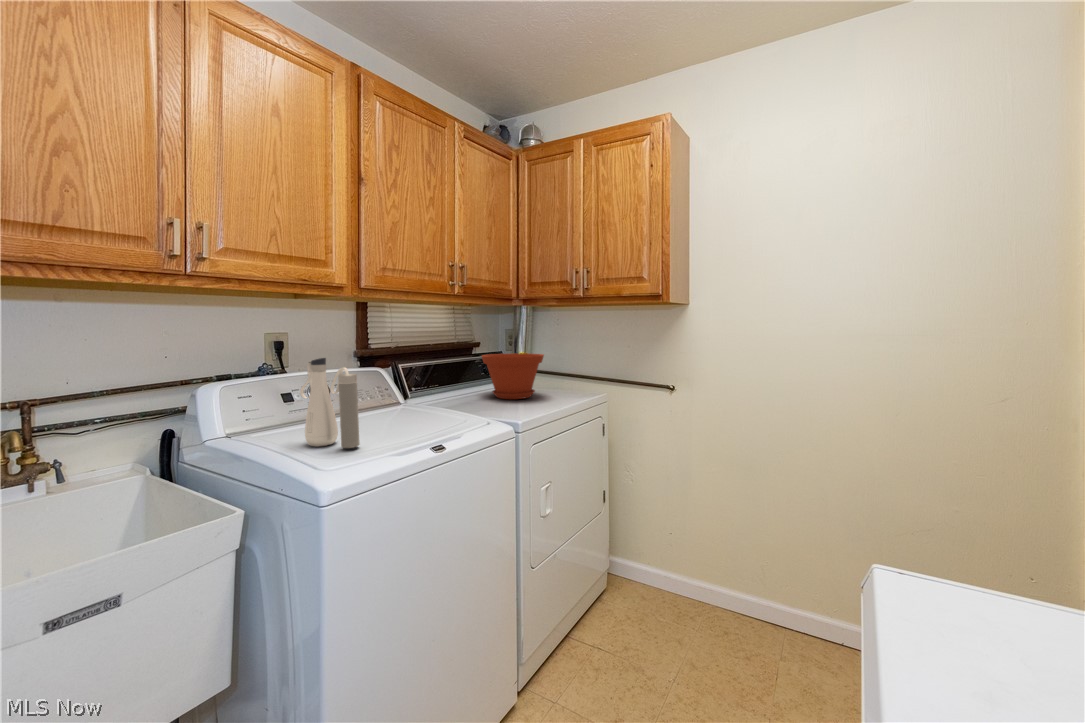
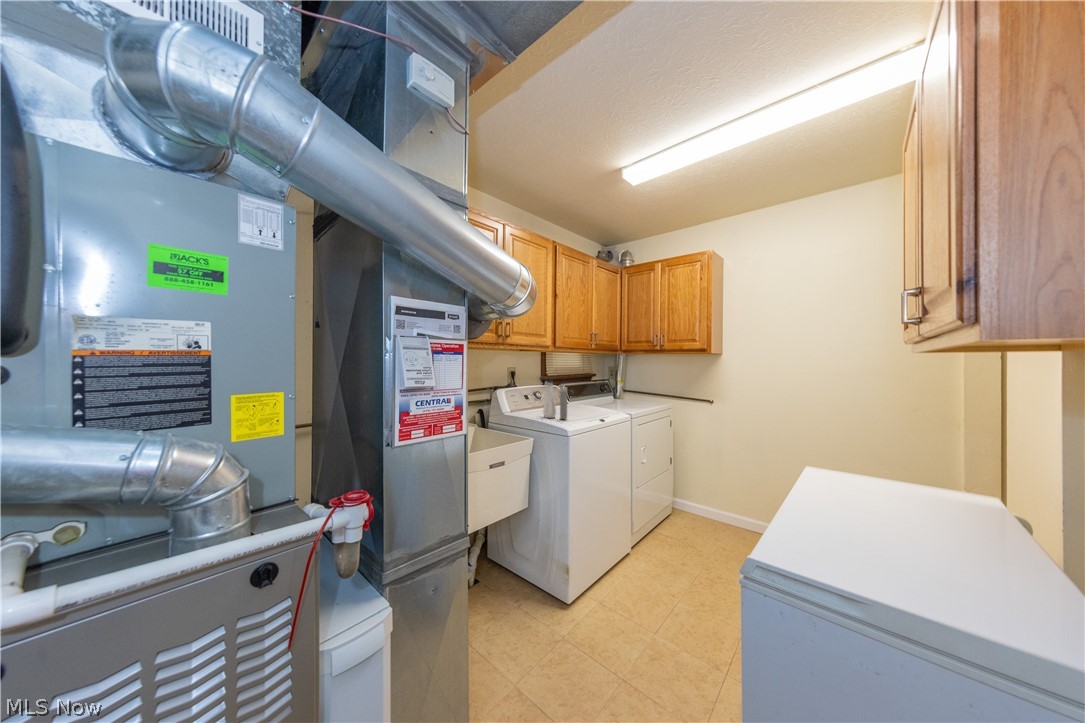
plant pot: present [481,353,544,399] -> none [603,380,638,405]

